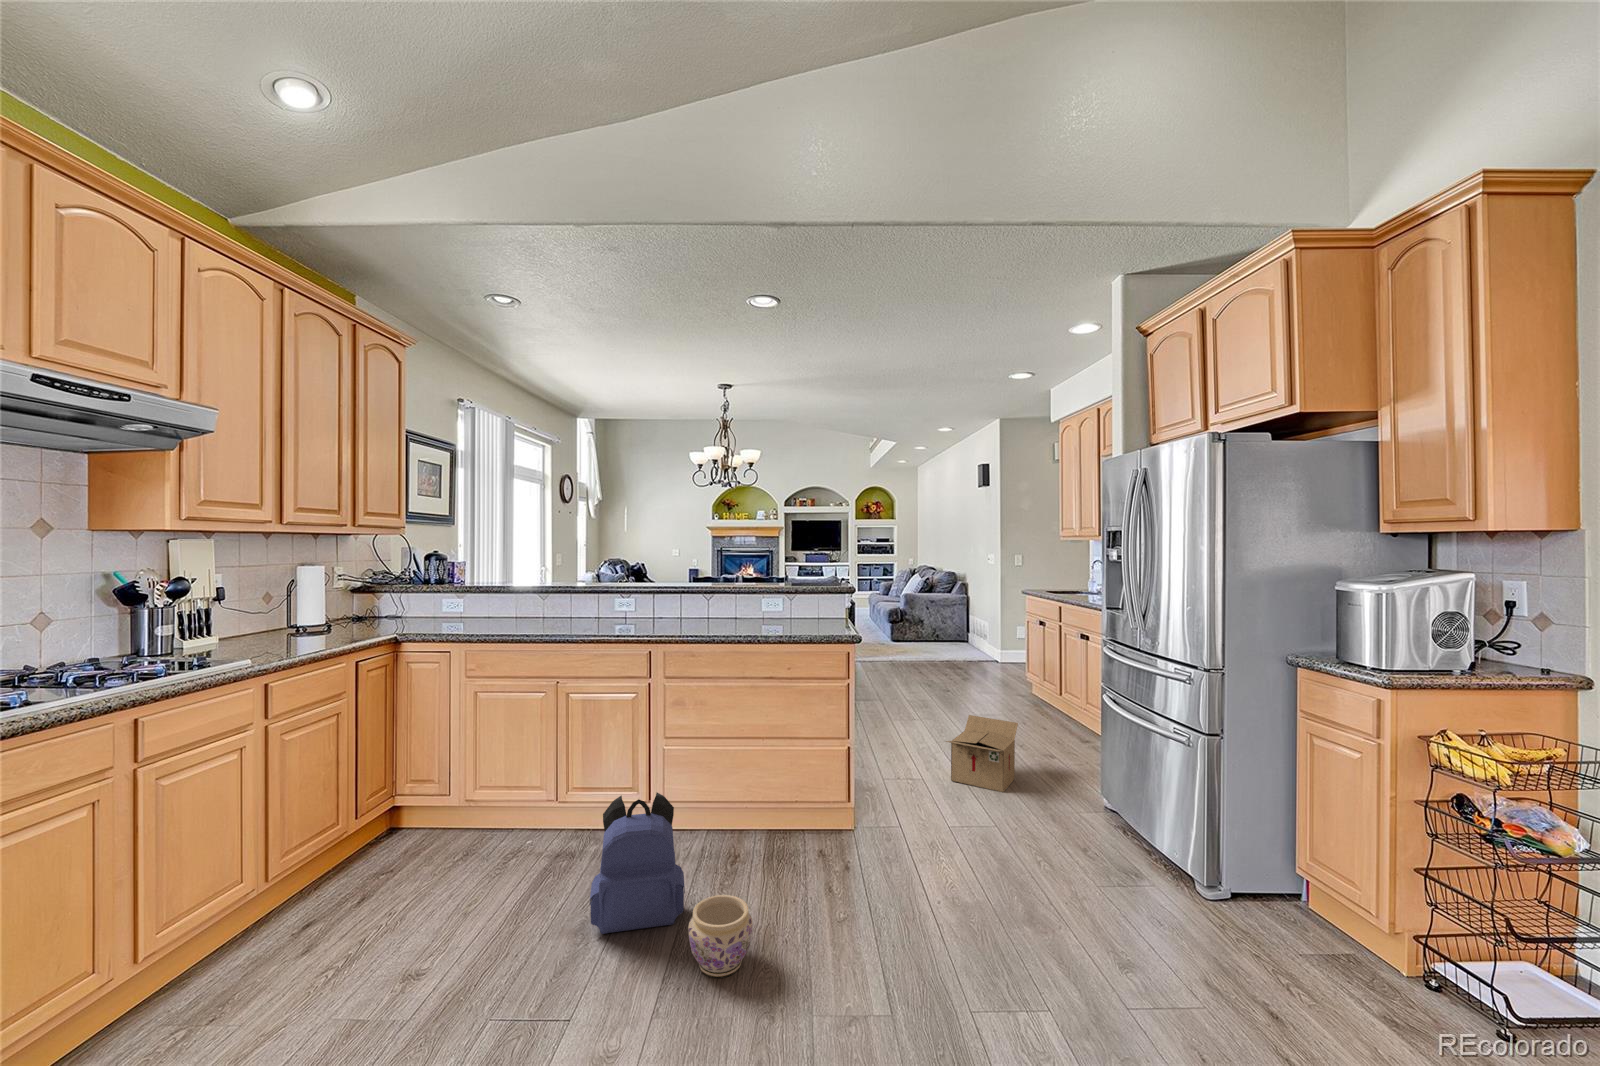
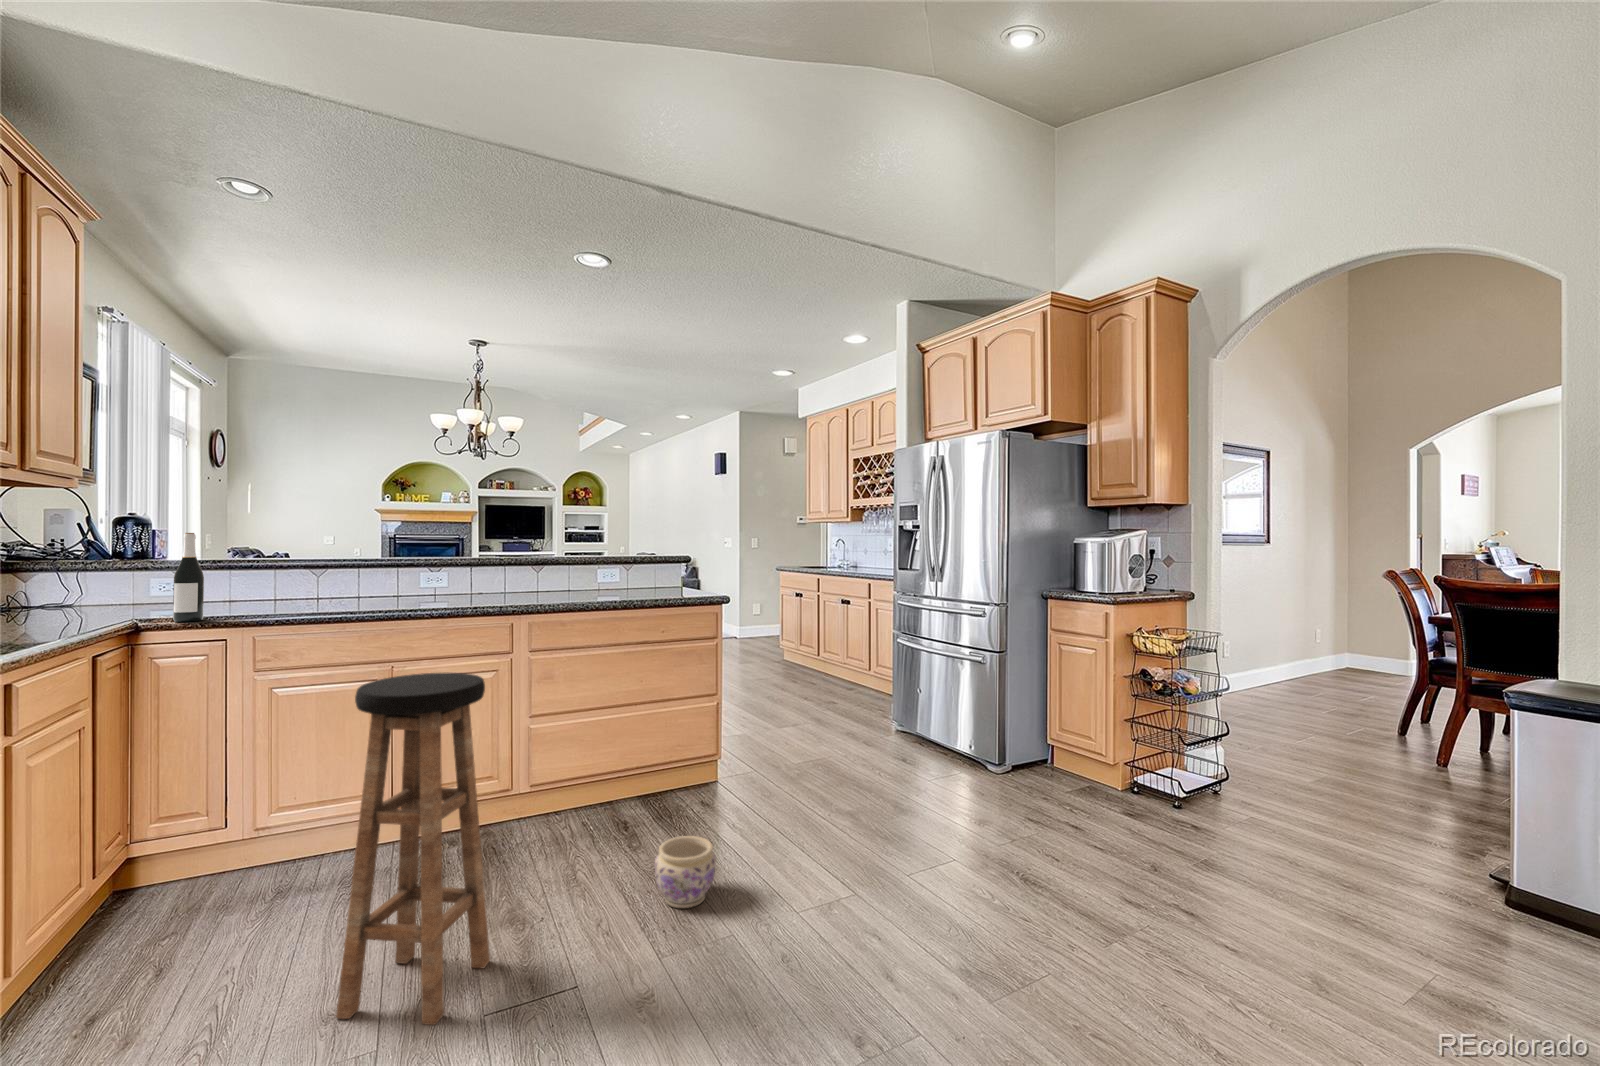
wine bottle: none [418,570,438,636] -> present [173,533,204,622]
bar stool: none [394,705,525,1031] -> present [336,673,490,1025]
cardboard box: present [946,715,1018,792] -> none [771,677,823,739]
backpack: present [590,793,685,934] -> none [519,759,621,909]

